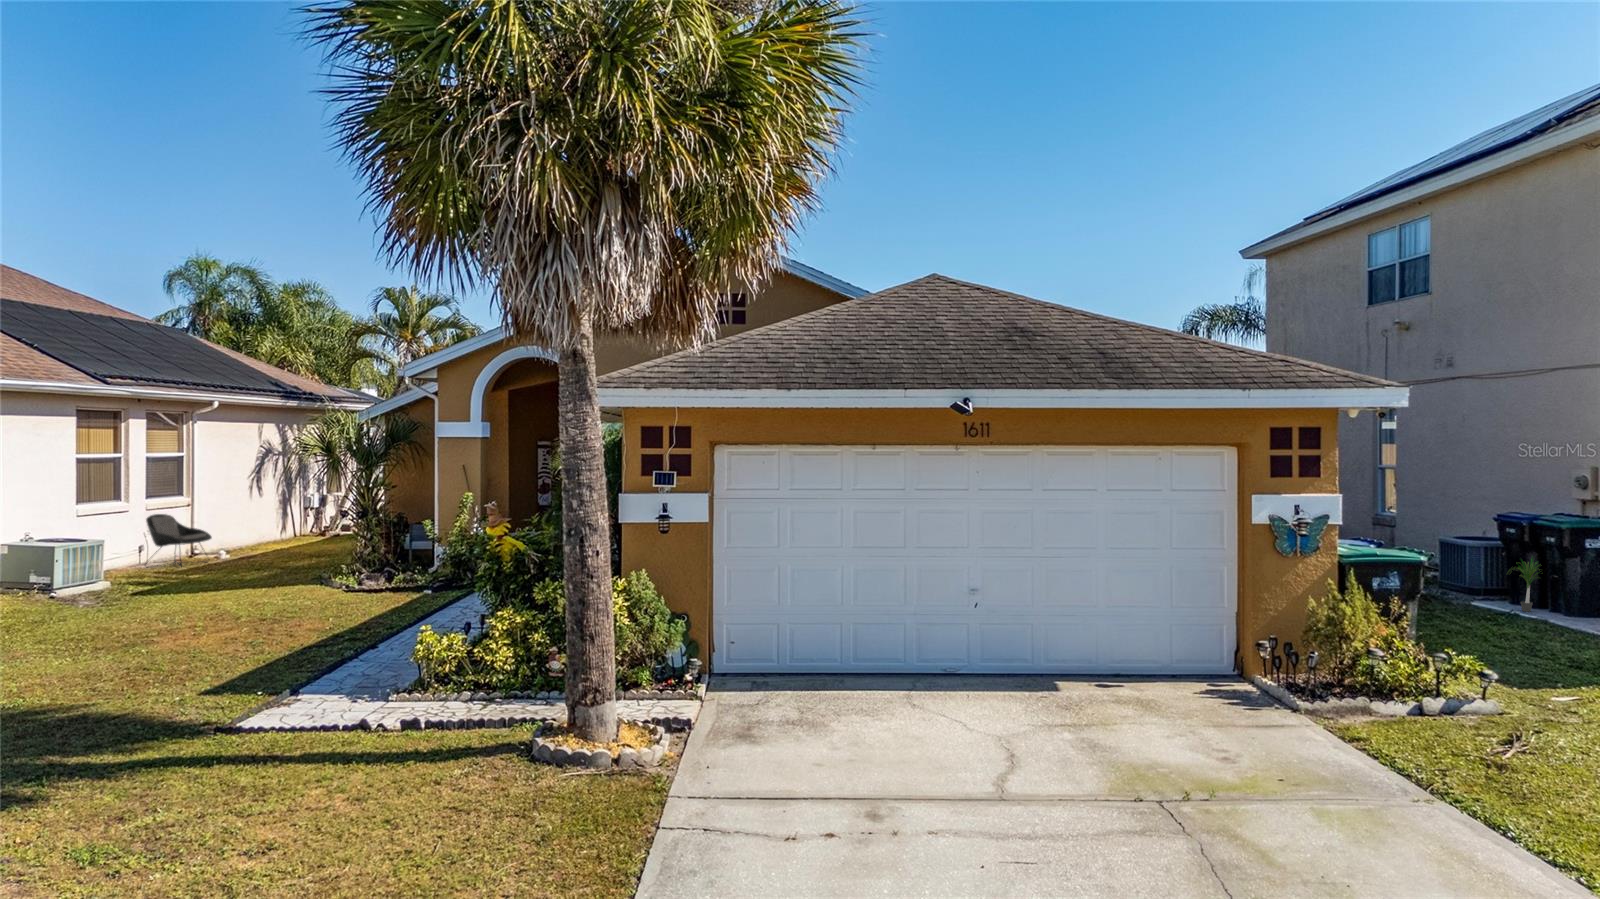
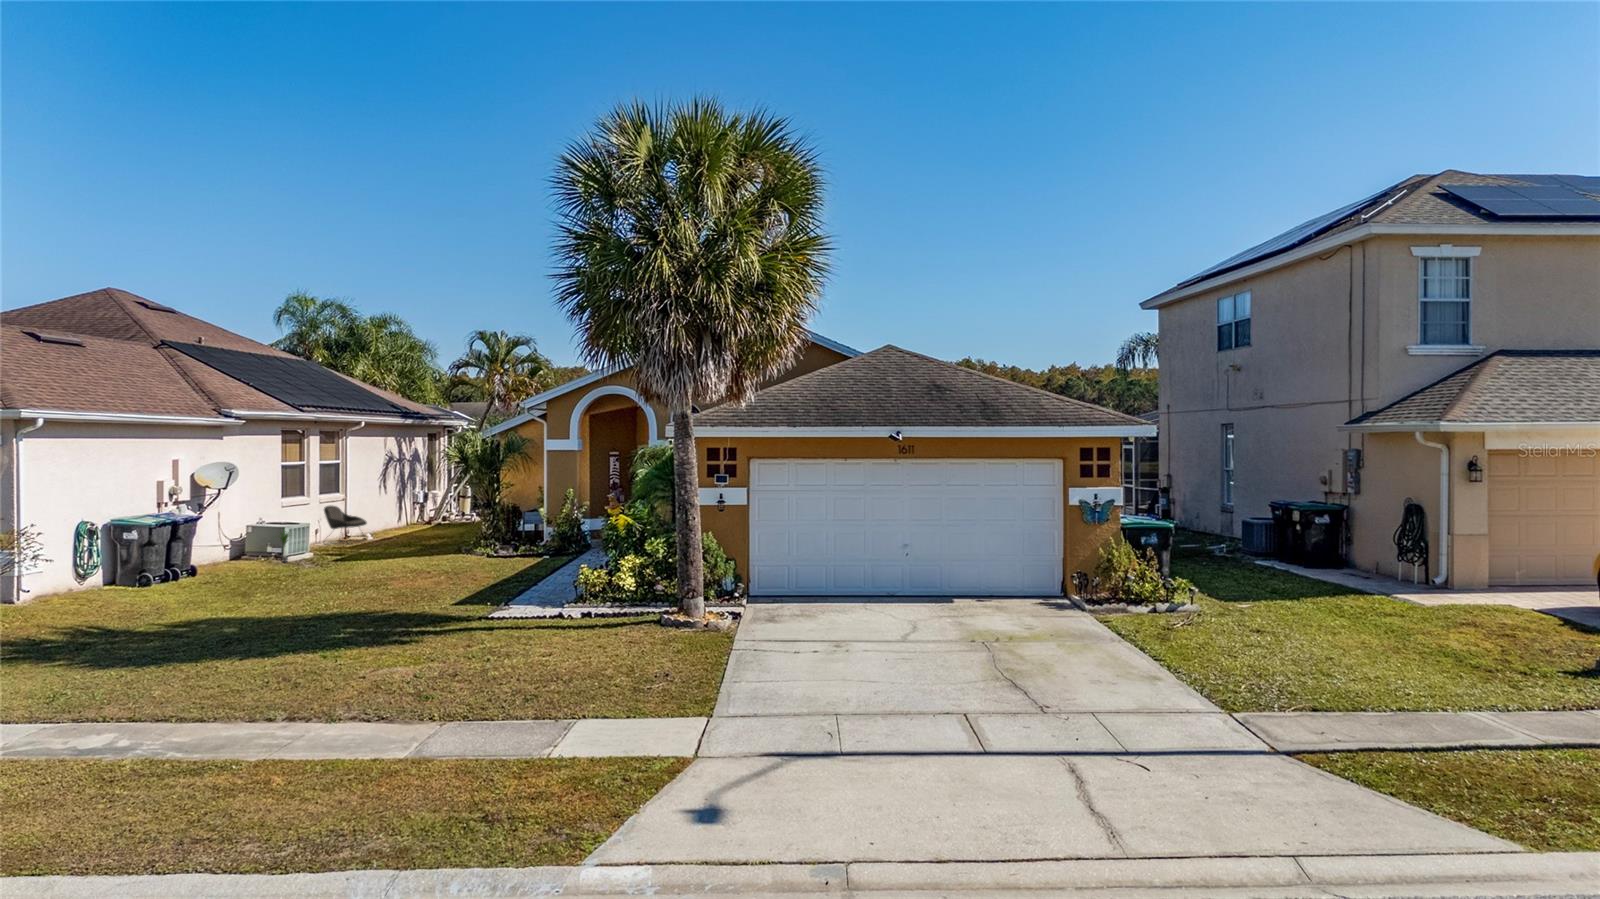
potted plant: present [1518,559,1540,612] -> present [280,531,289,562]

